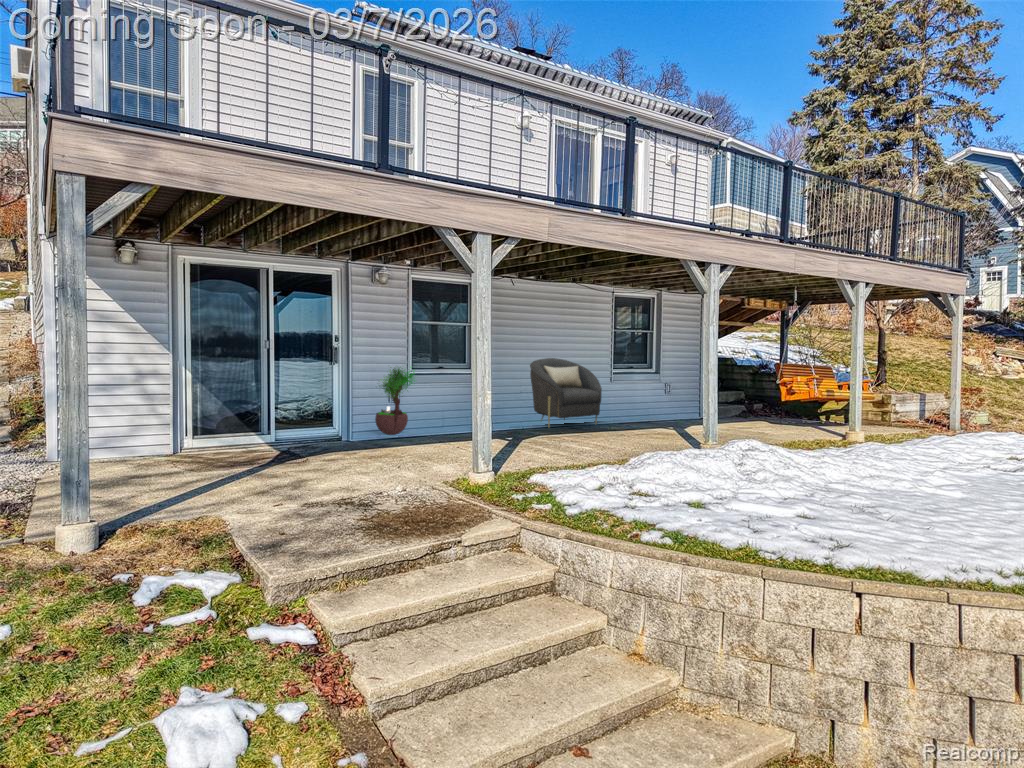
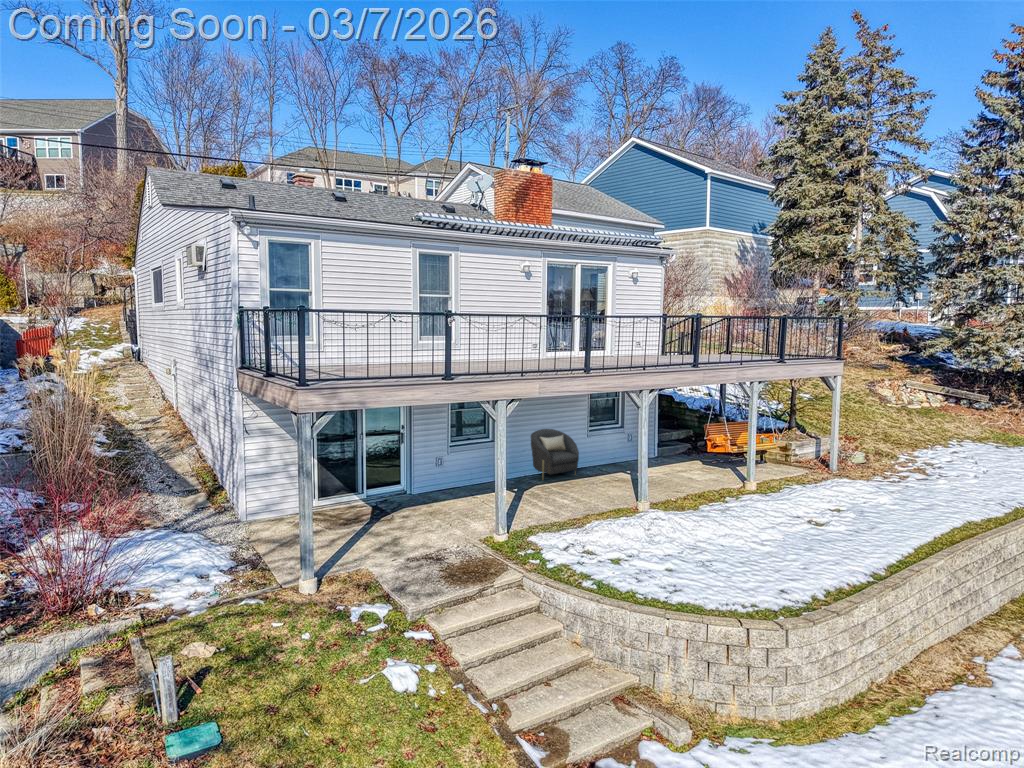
potted tree: present [375,367,413,435] -> none [430,445,458,491]

